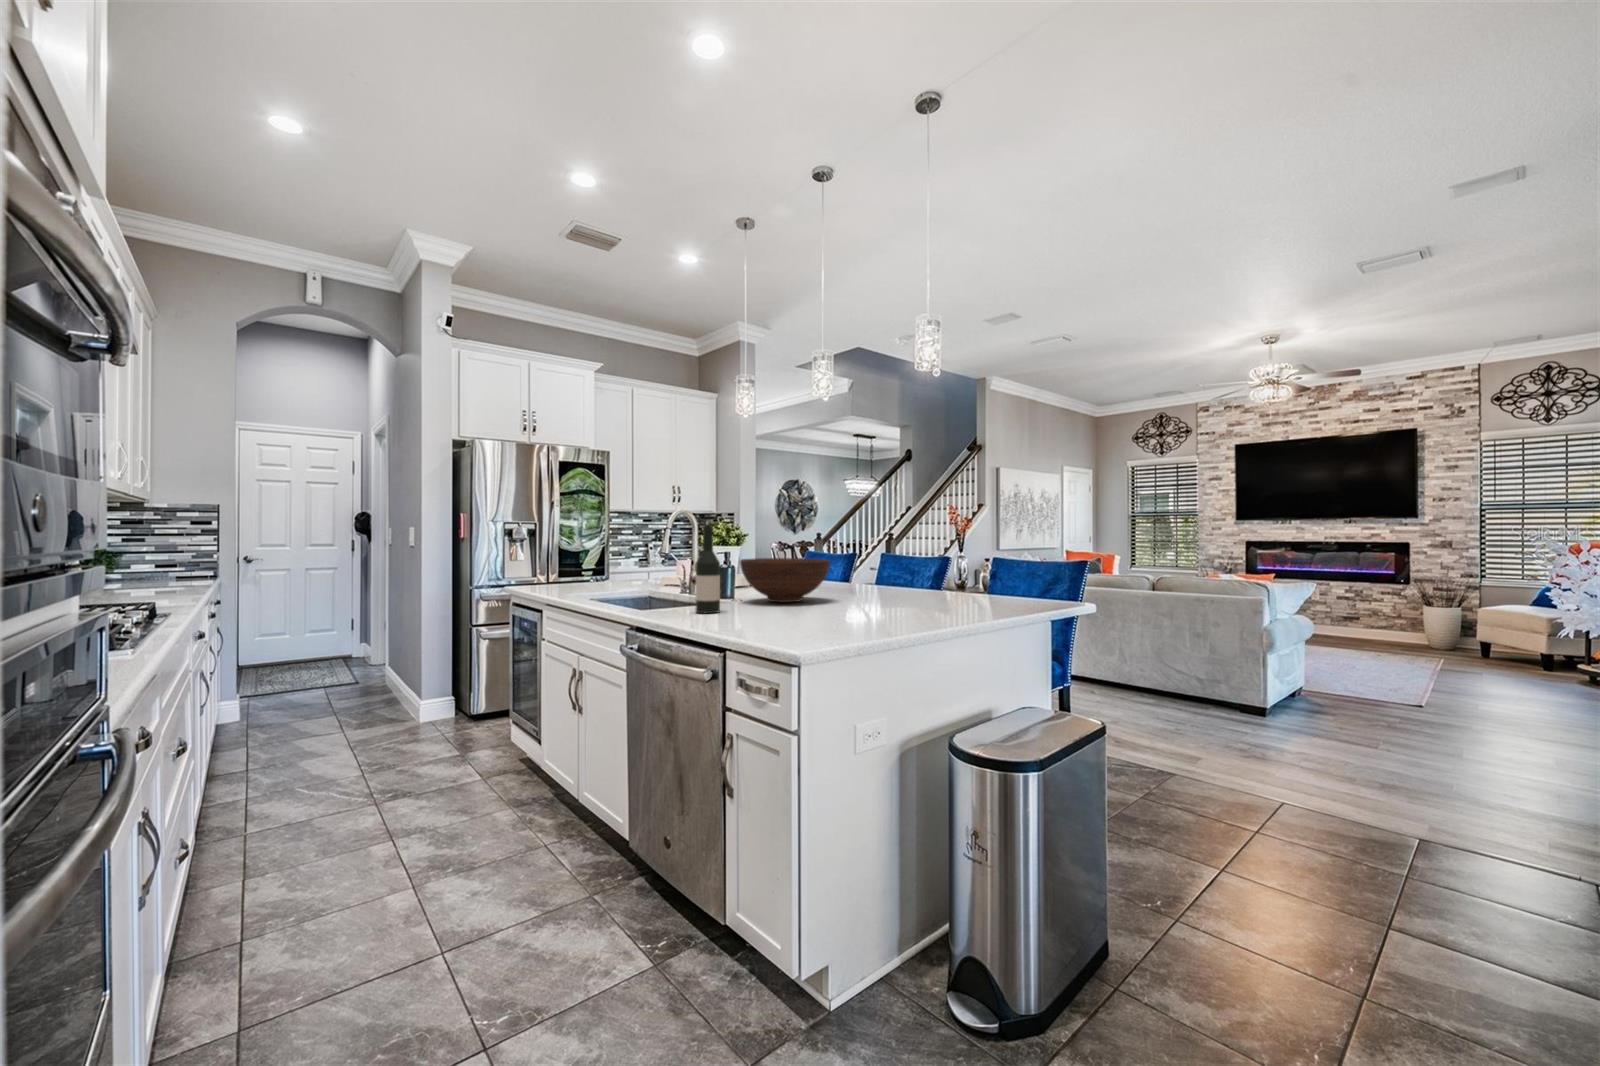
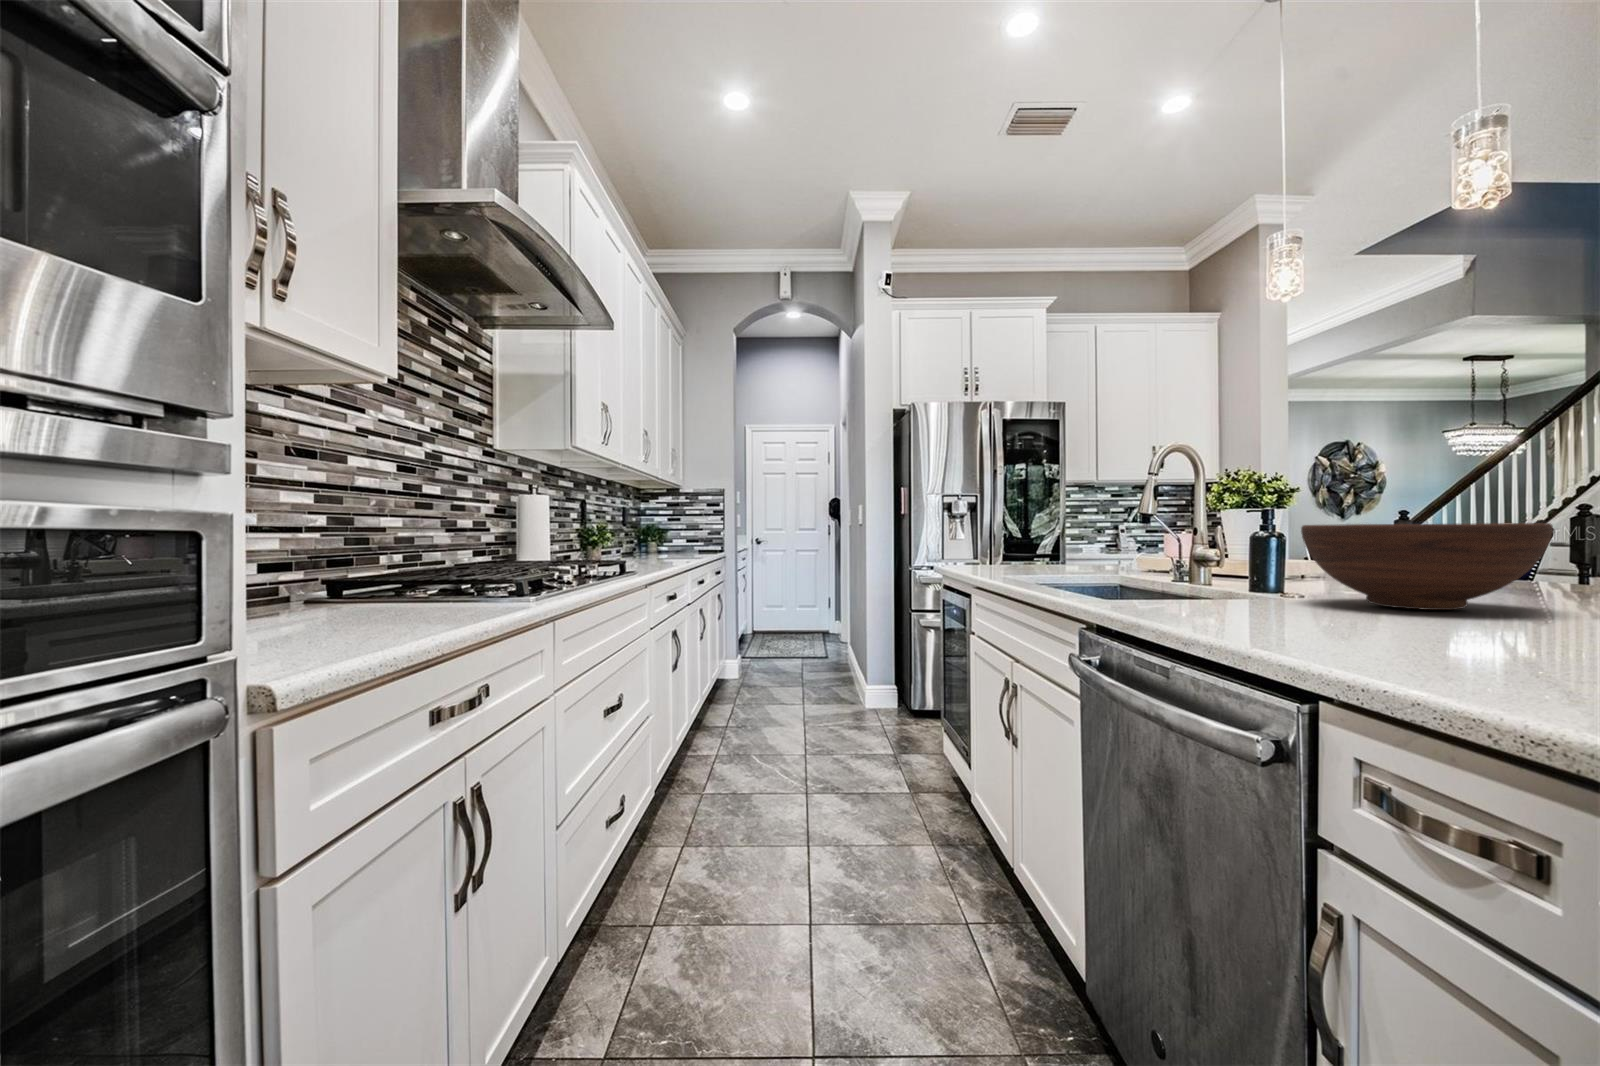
wine bottle: present [696,524,720,613] -> none [1211,451,1266,619]

